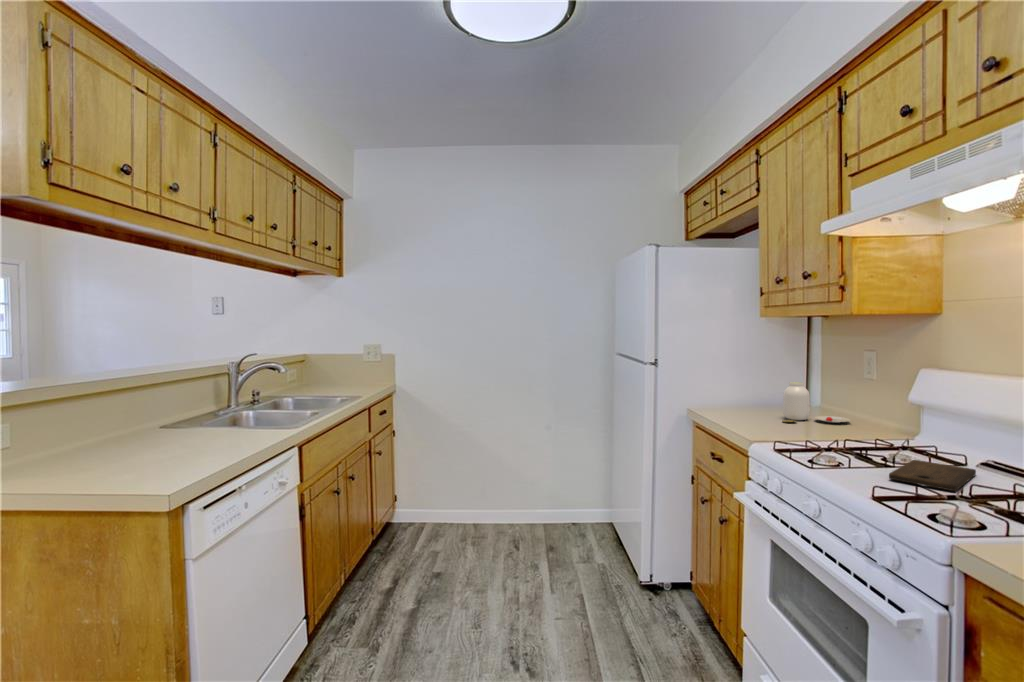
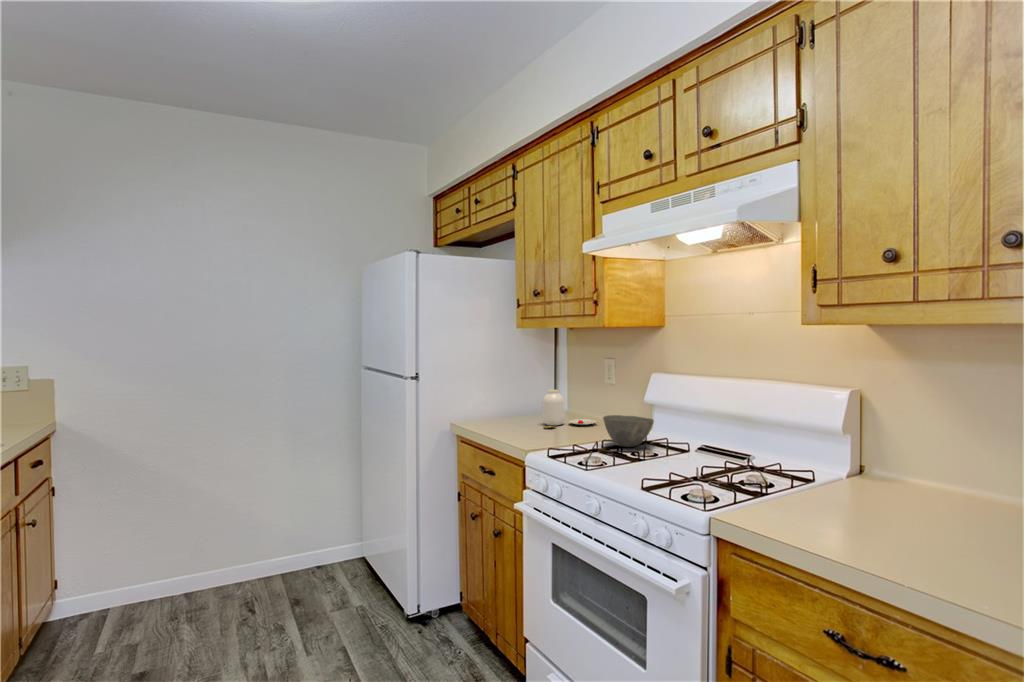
bowl: none [846,413,915,451] -> present [603,415,654,447]
cutting board: present [889,460,976,491] -> none [648,452,700,475]

